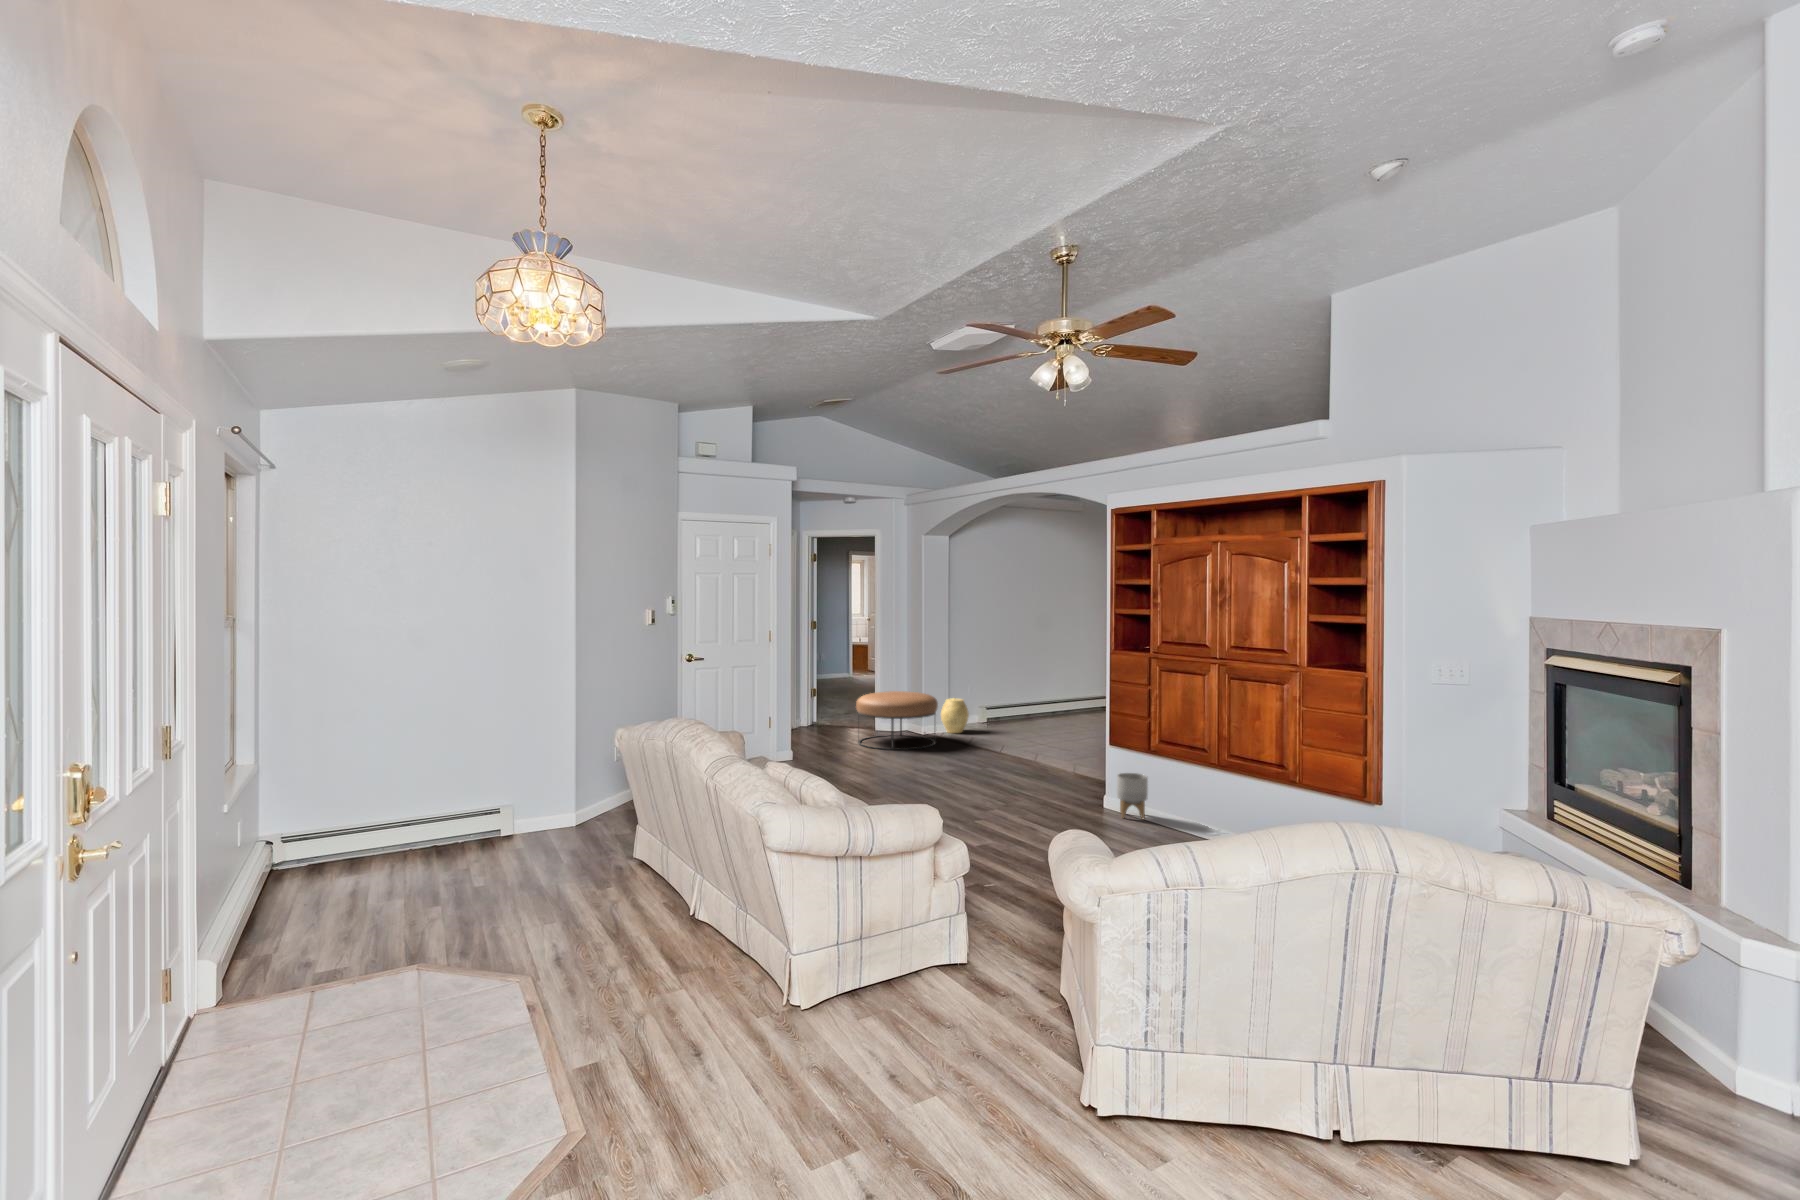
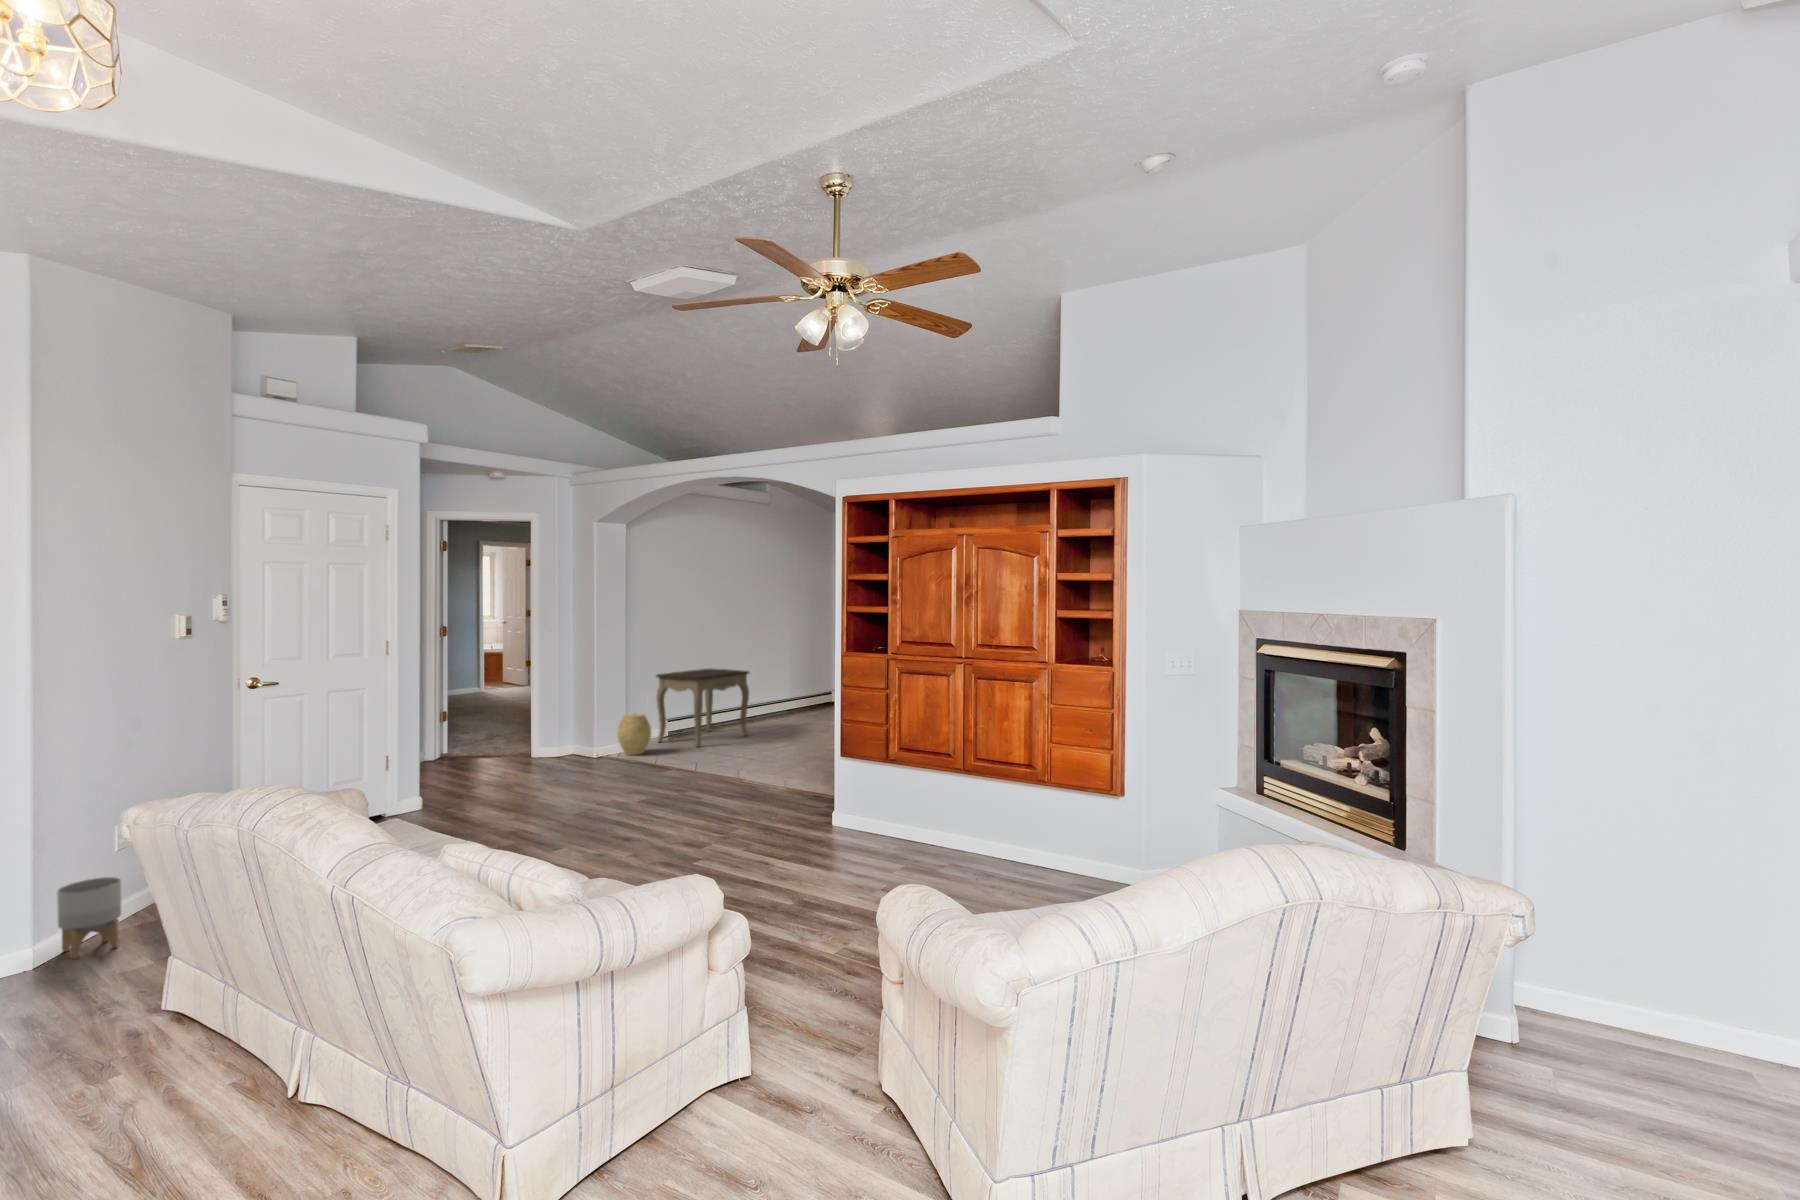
side table: none [975,663,1057,731] -> present [656,669,749,747]
ottoman: present [856,691,938,750] -> none [511,709,617,783]
planter: present [1117,773,1148,819] -> present [57,877,121,959]

